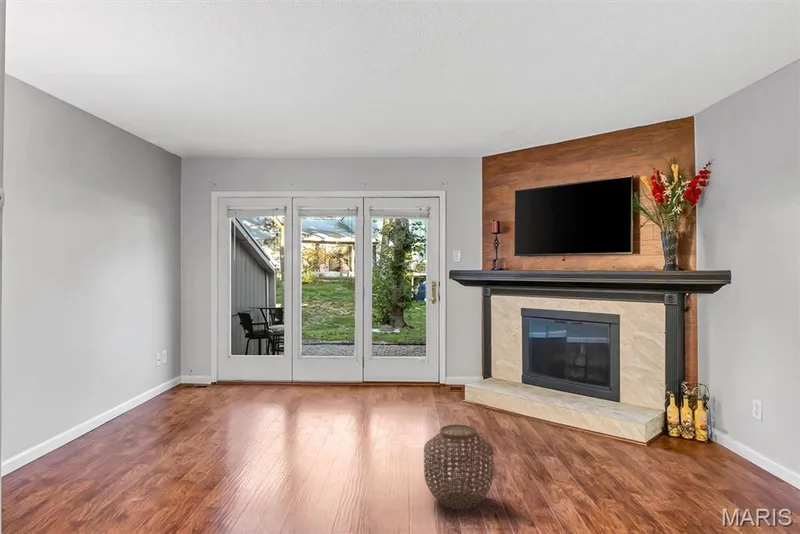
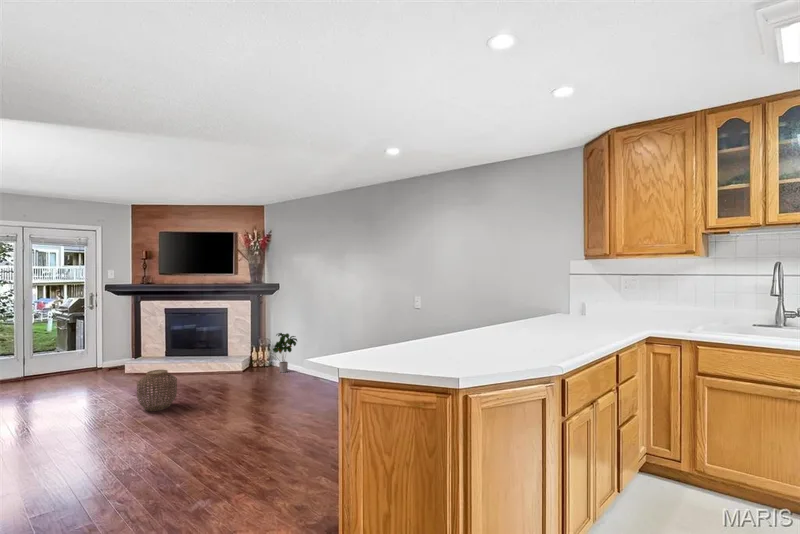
potted plant: none [713,377,778,469] -> present [273,333,297,372]

